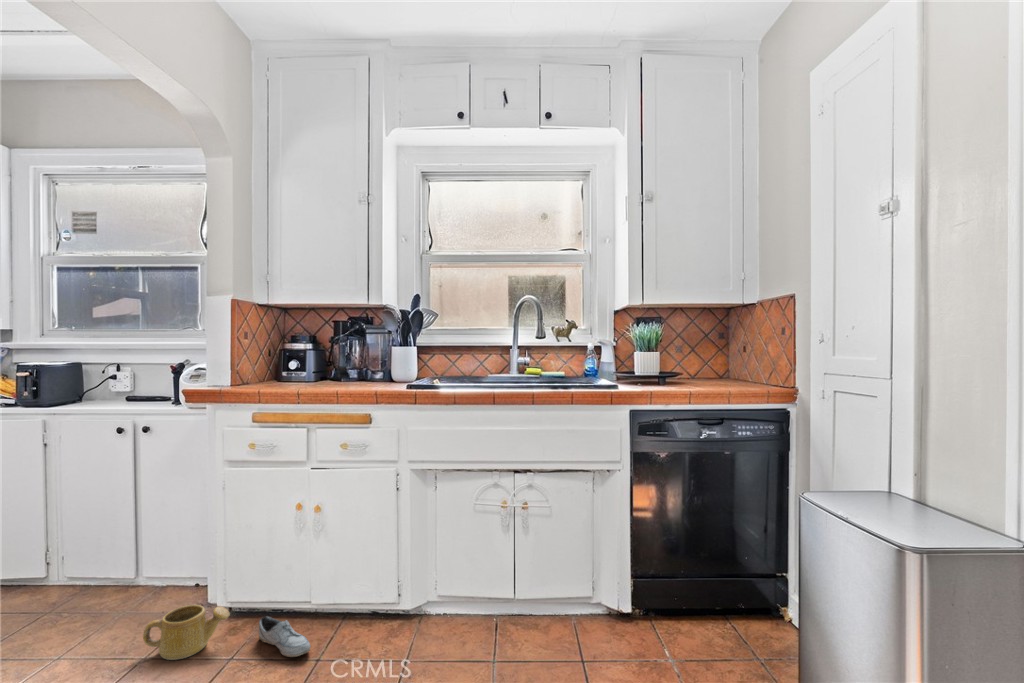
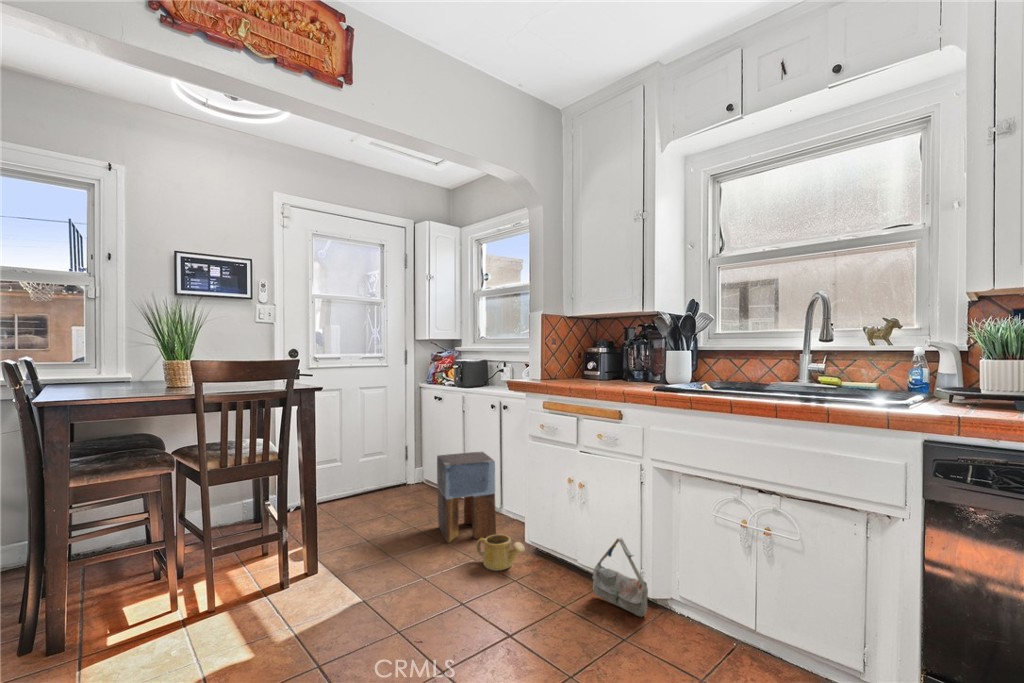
stool: none [26,500,150,653] -> present [437,452,496,543]
bag: none [339,555,408,634] -> present [592,538,648,617]
shoe: present [259,617,311,657] -> none [540,561,566,599]

